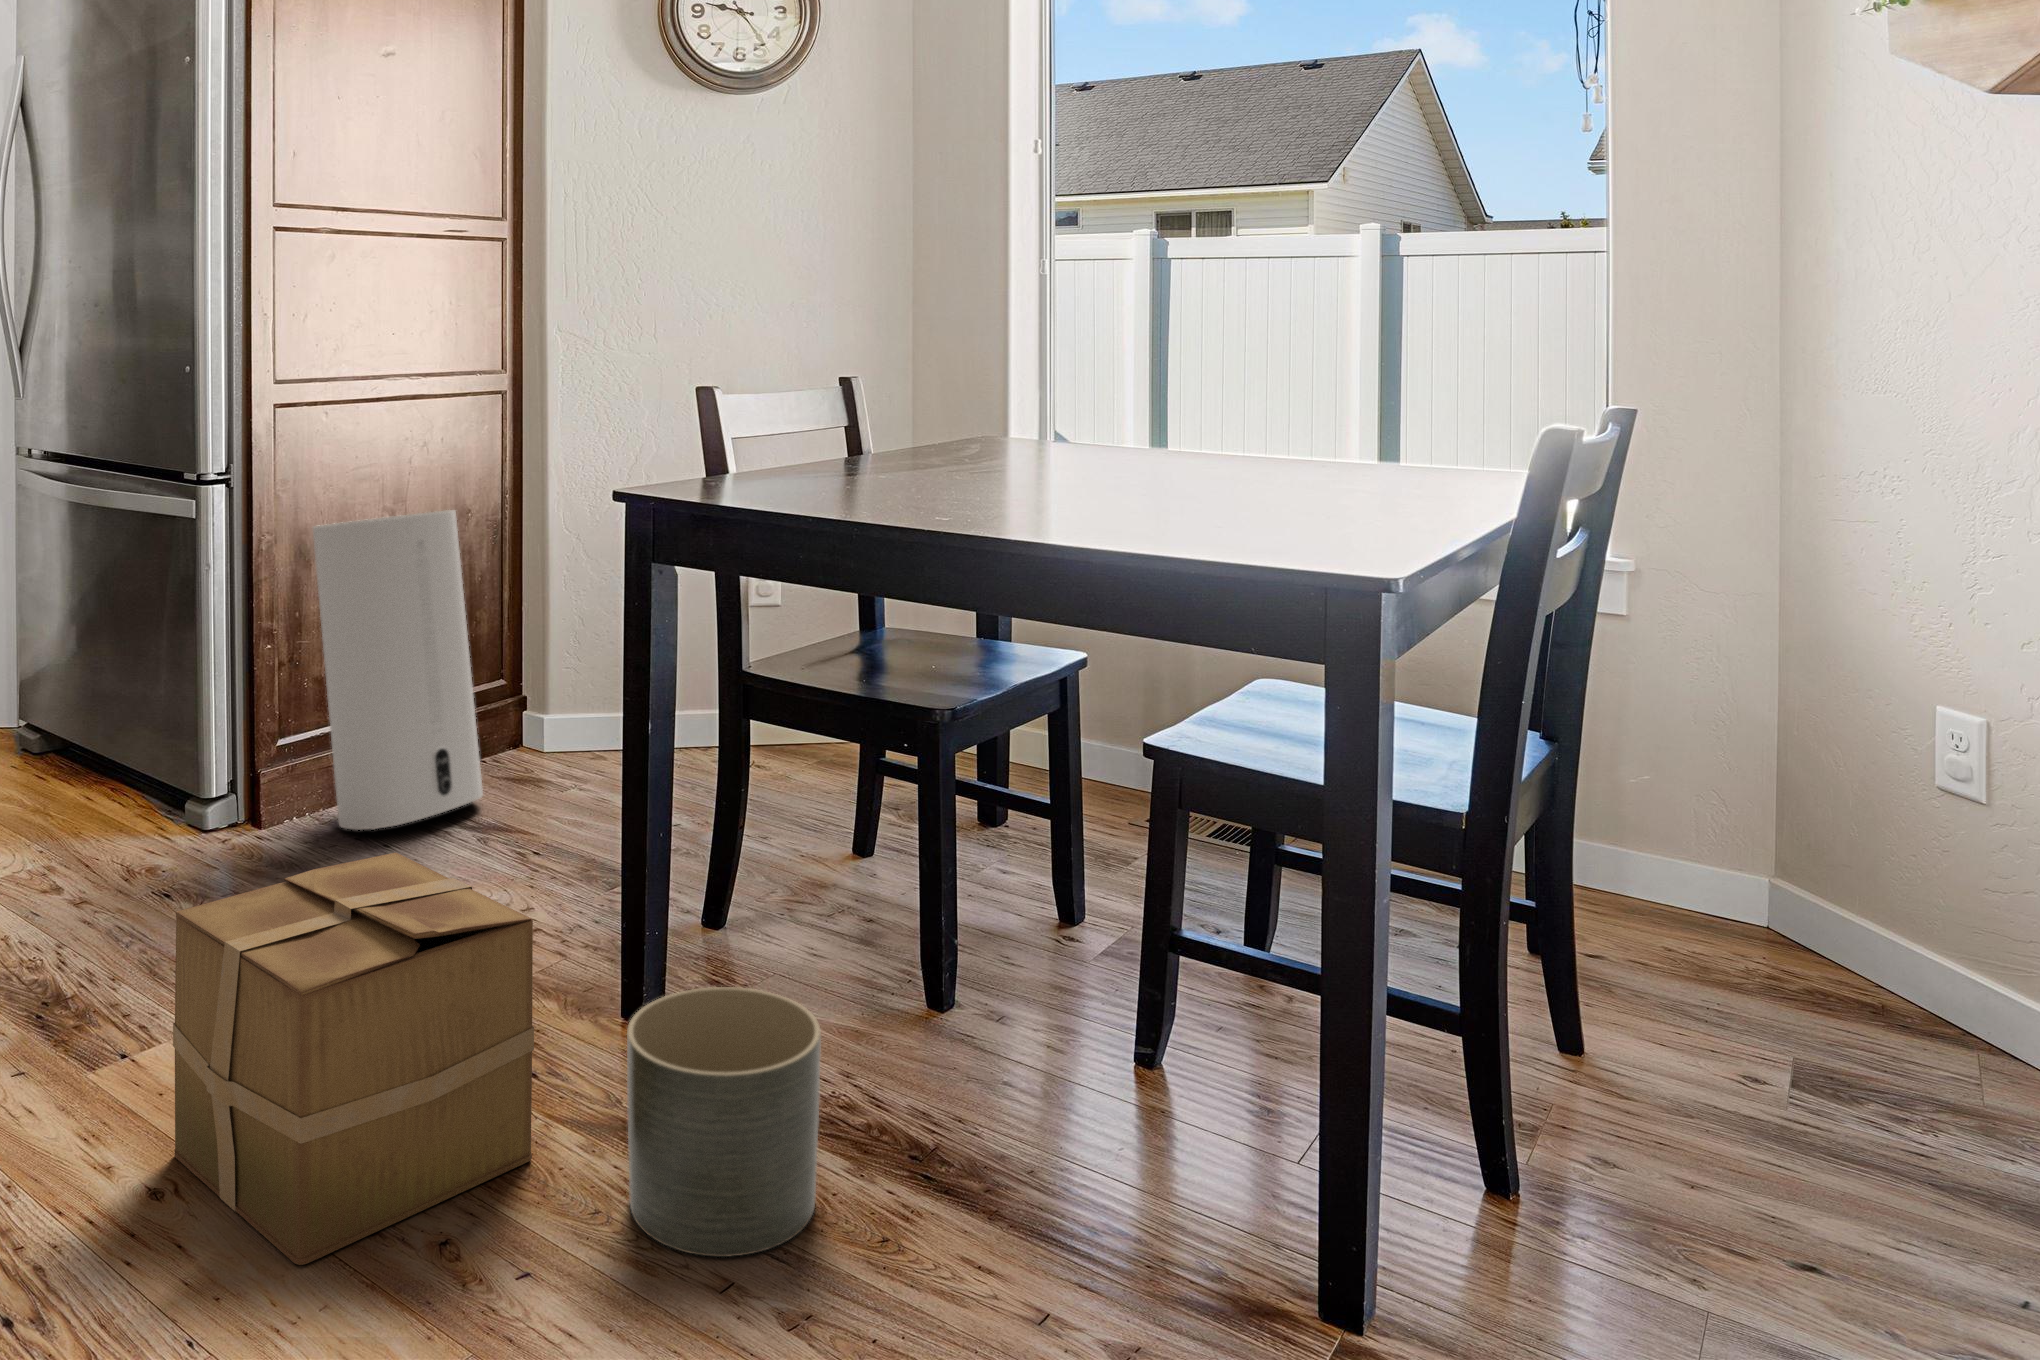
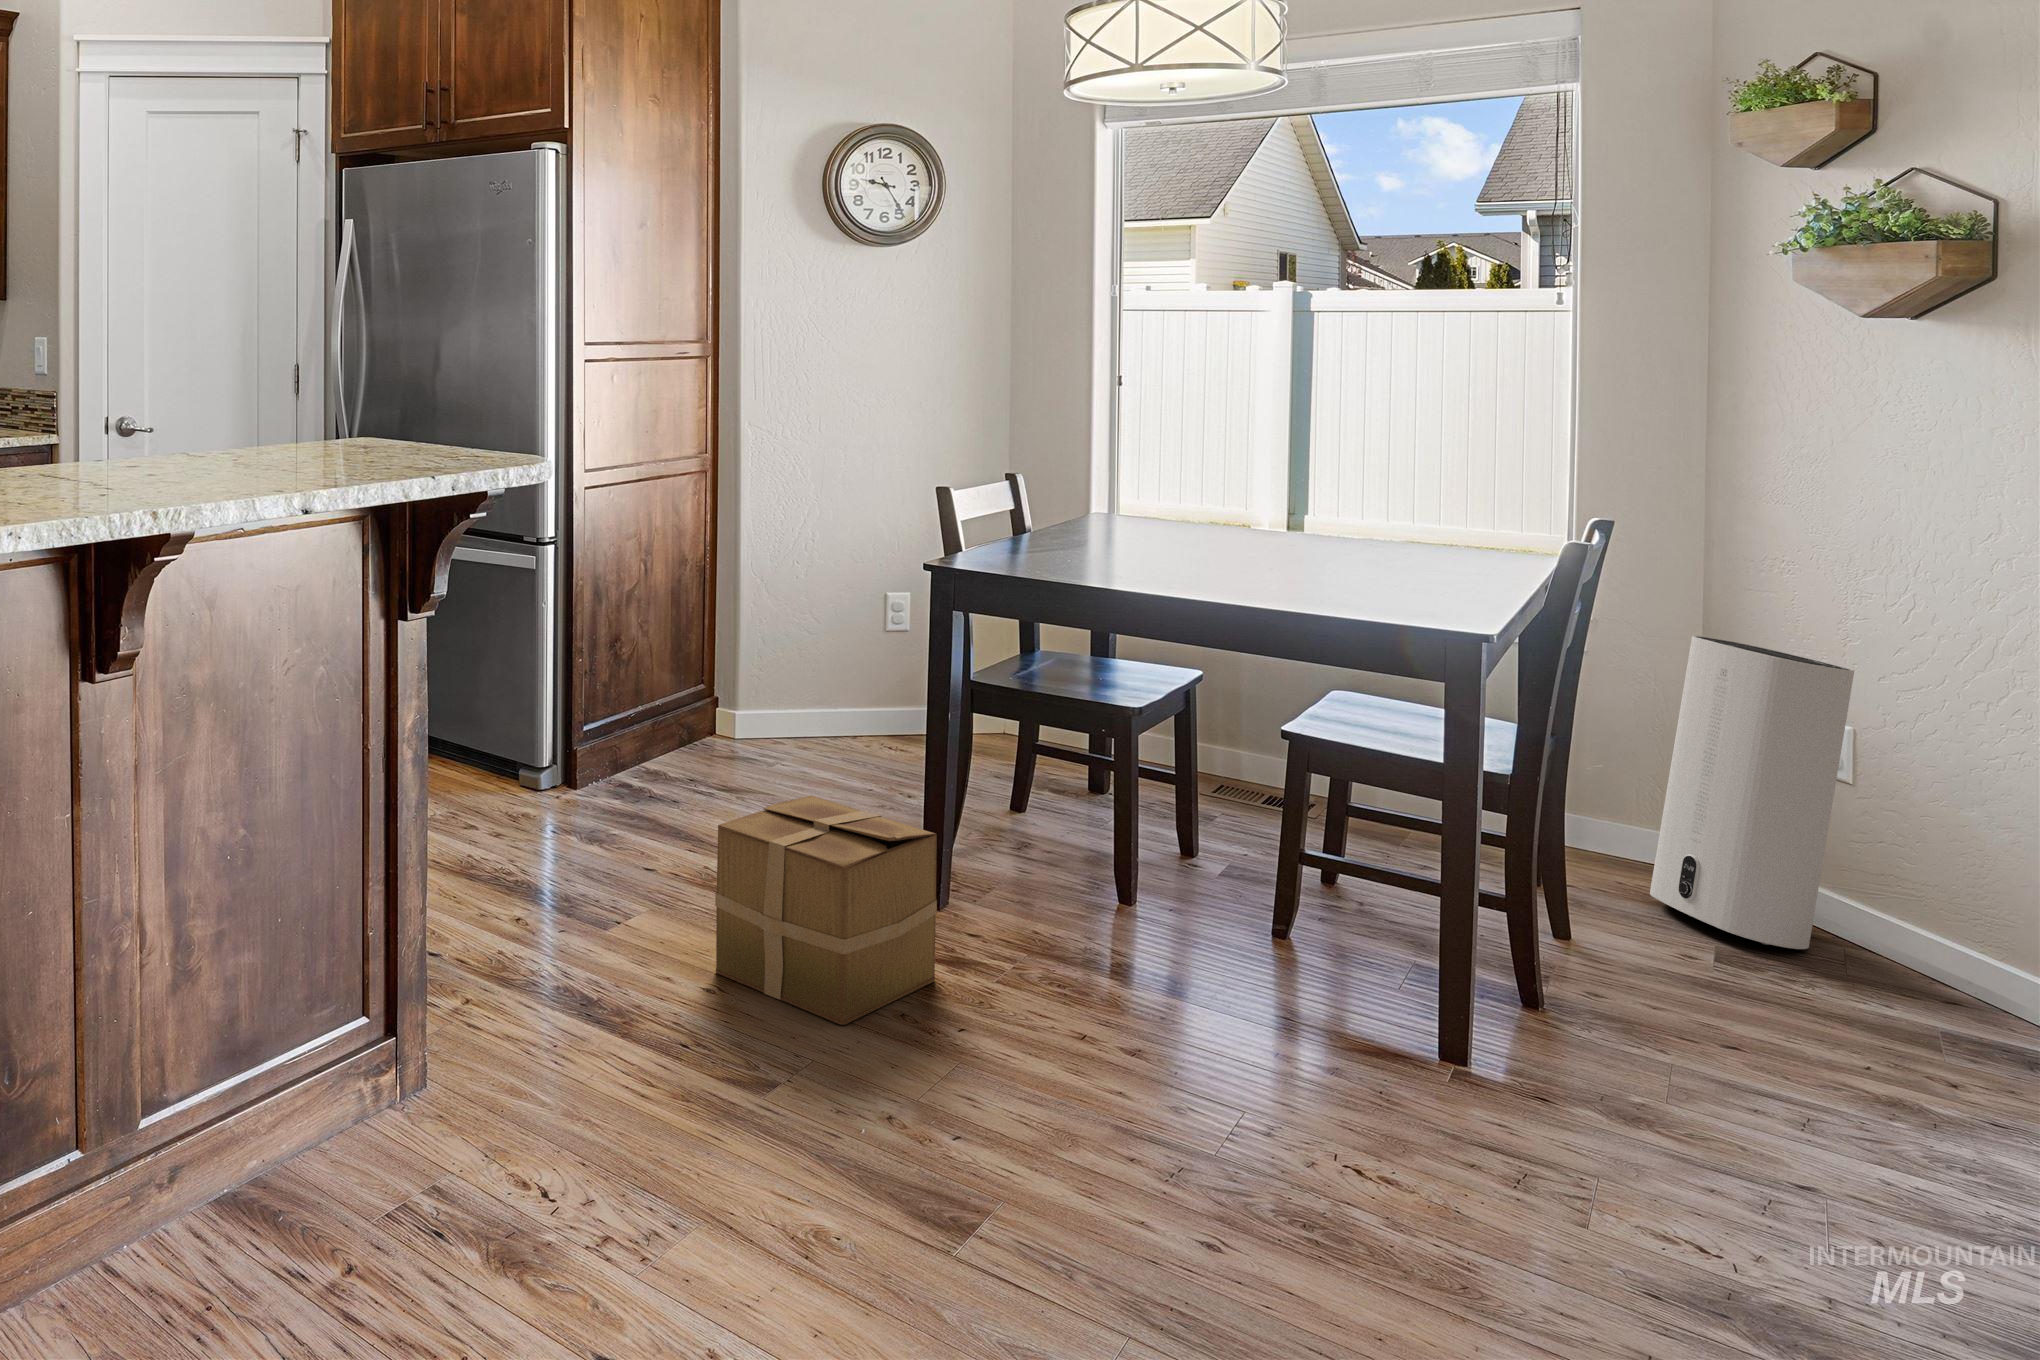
air purifier: present [313,510,483,830] -> present [1650,636,1854,949]
planter: present [627,987,821,1257] -> none [1009,879,1132,1028]

